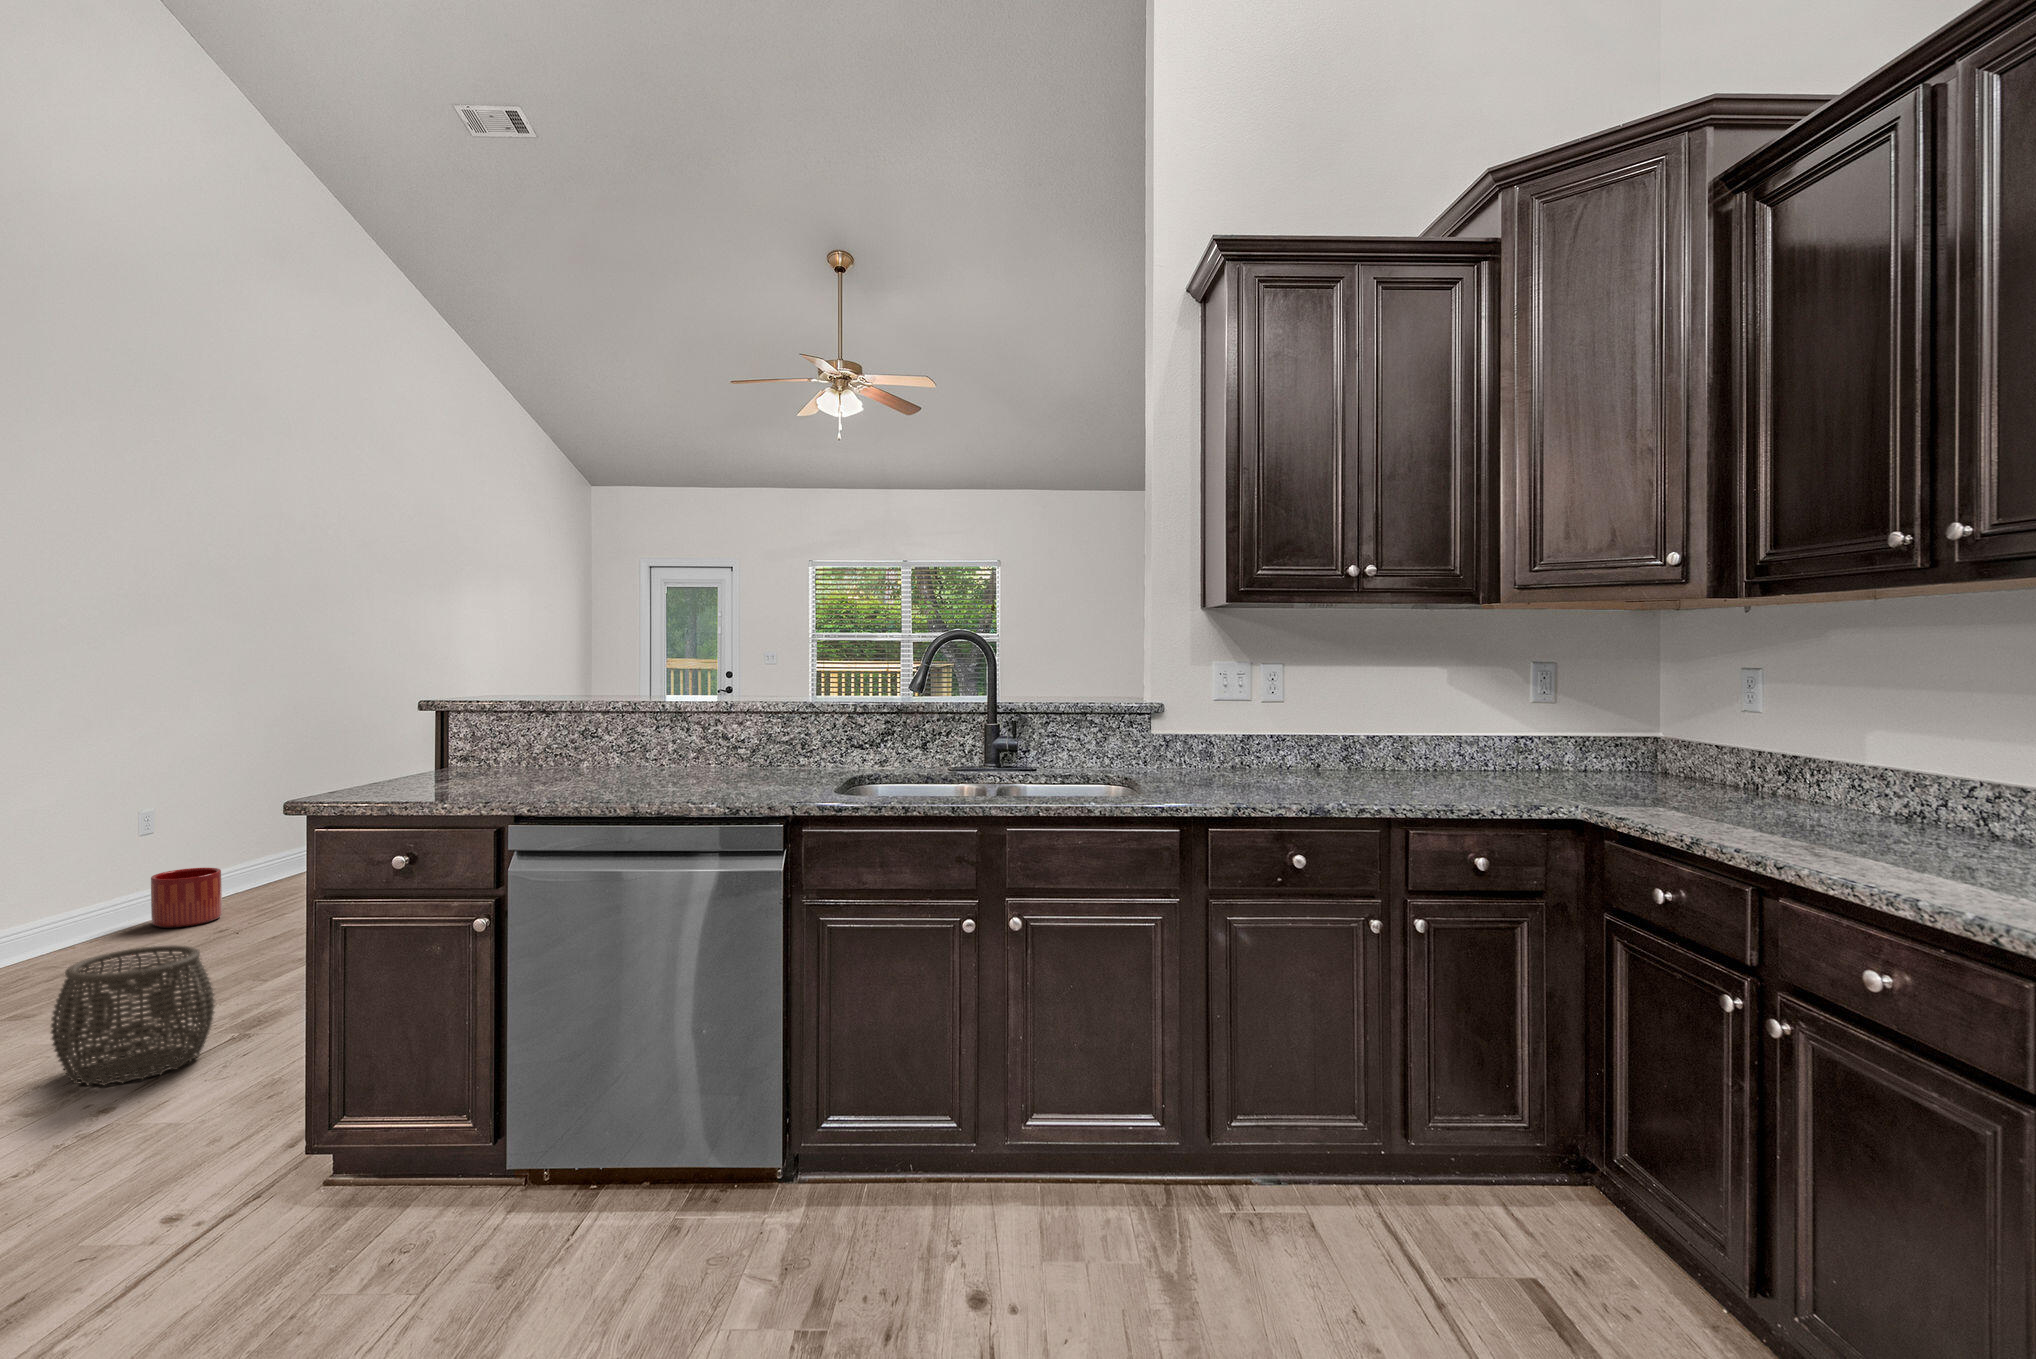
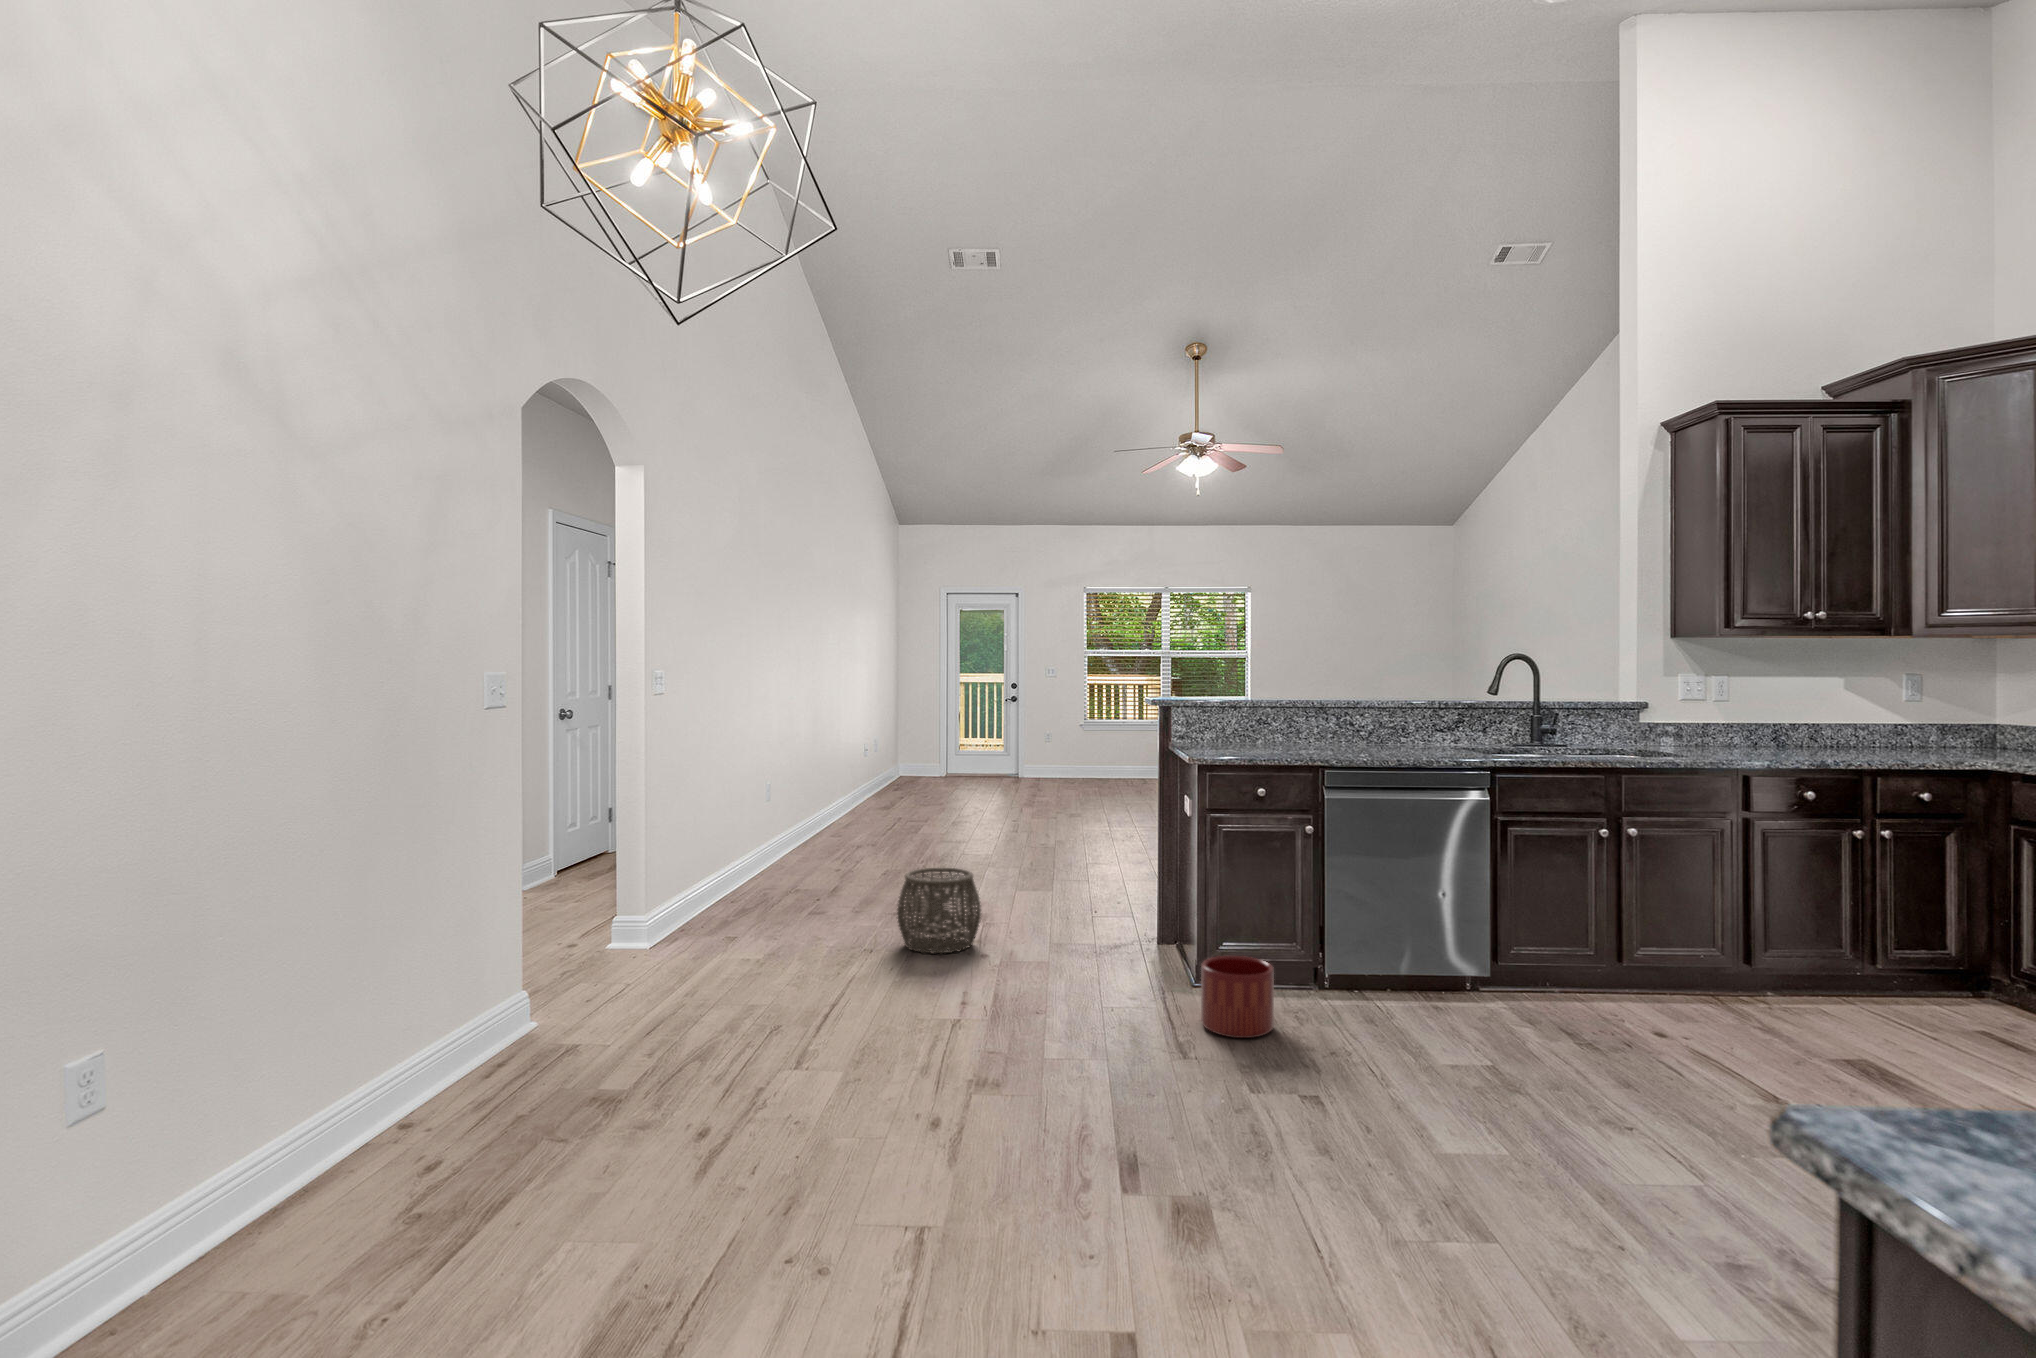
planter: present [151,868,222,928] -> present [1201,956,1274,1038]

